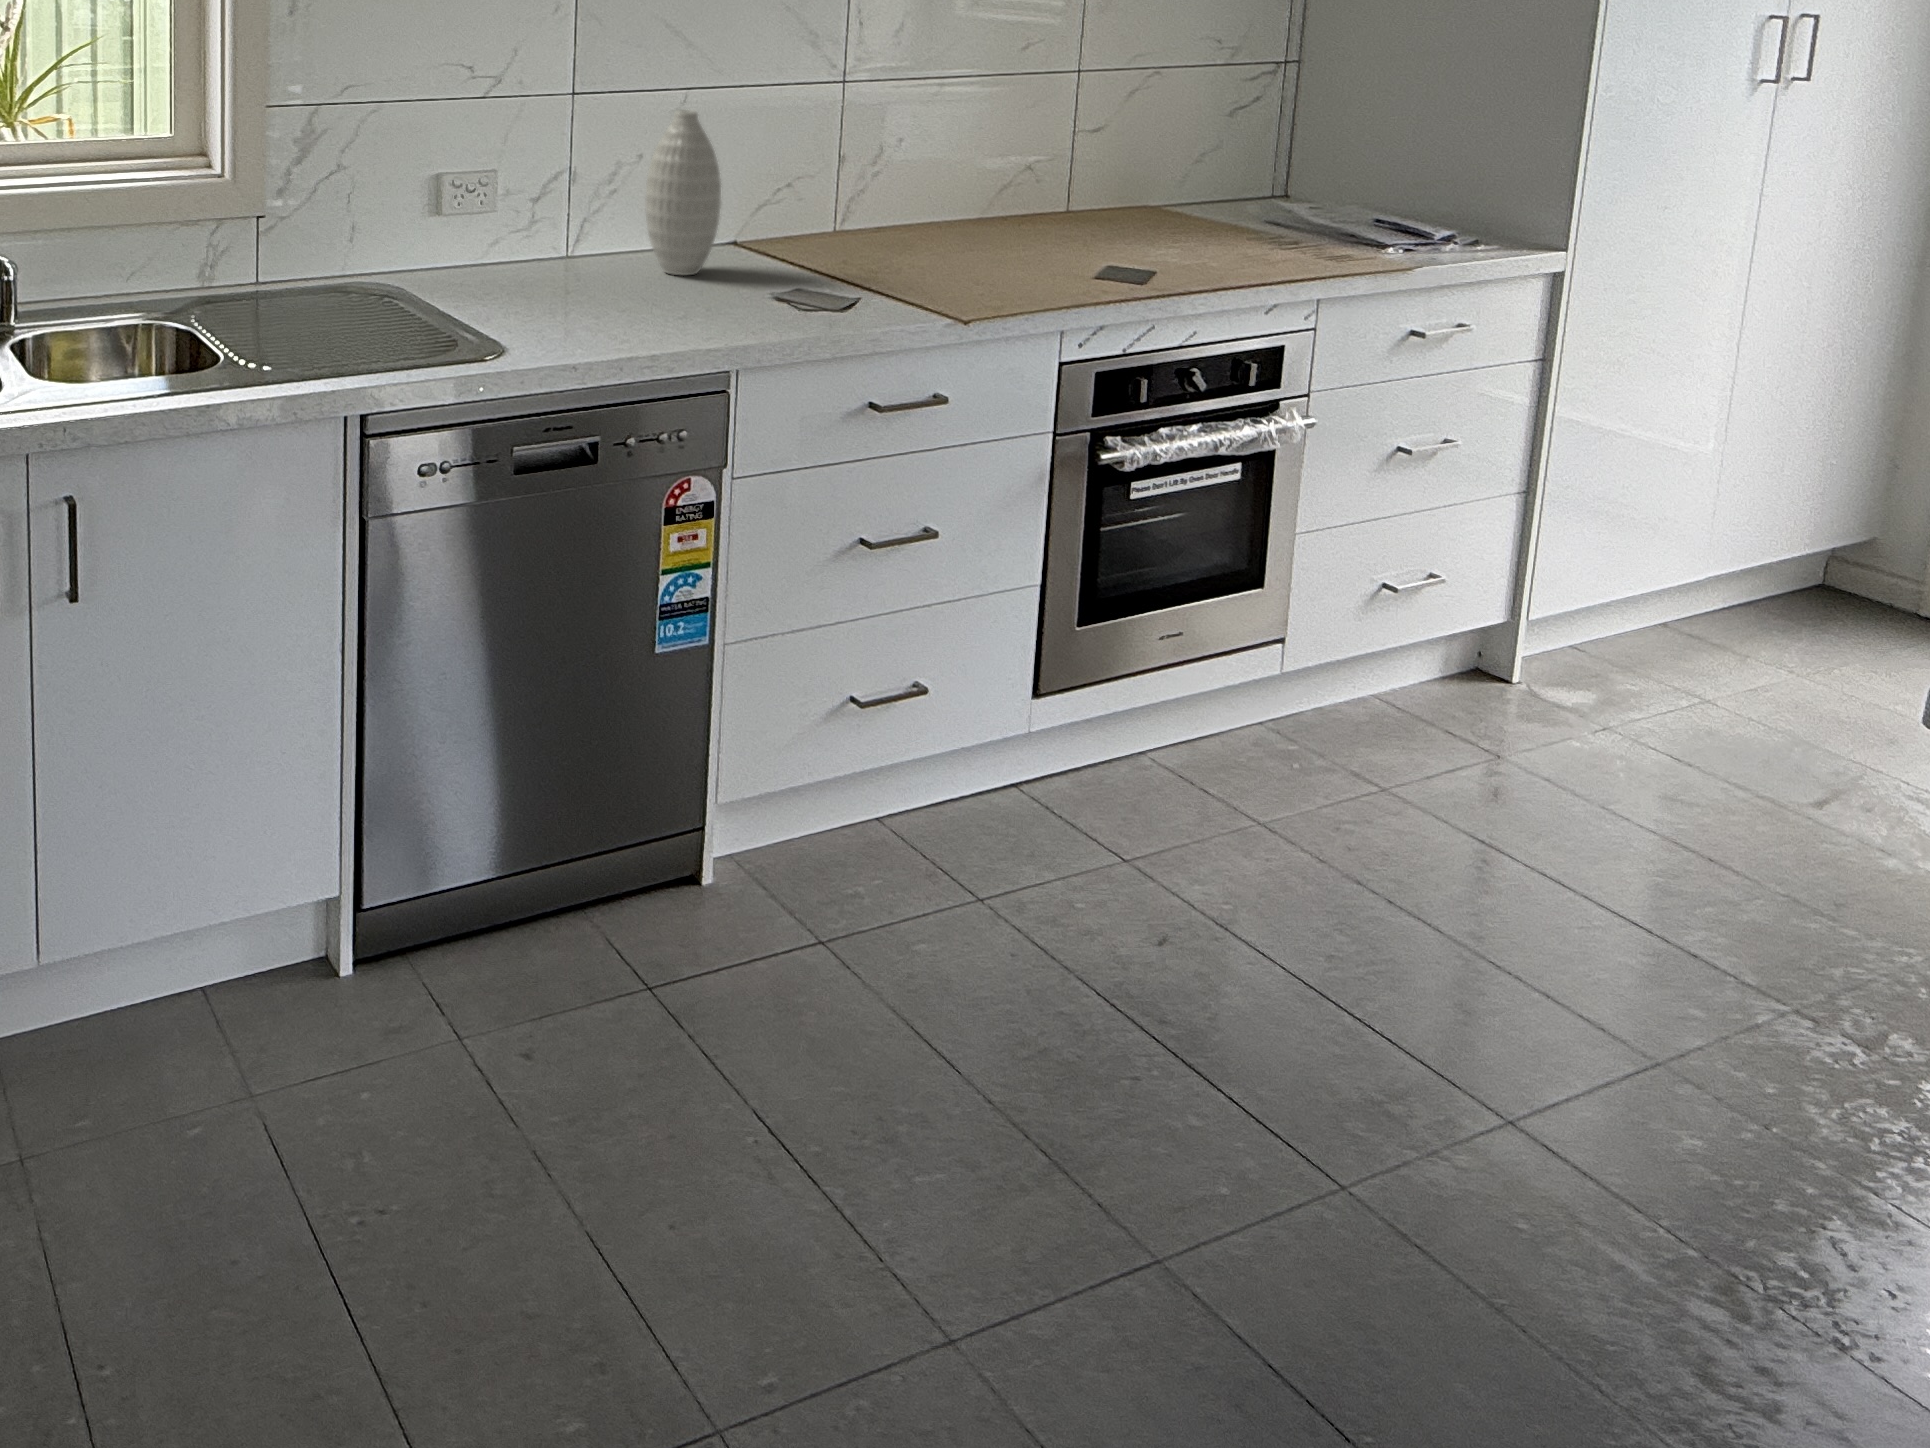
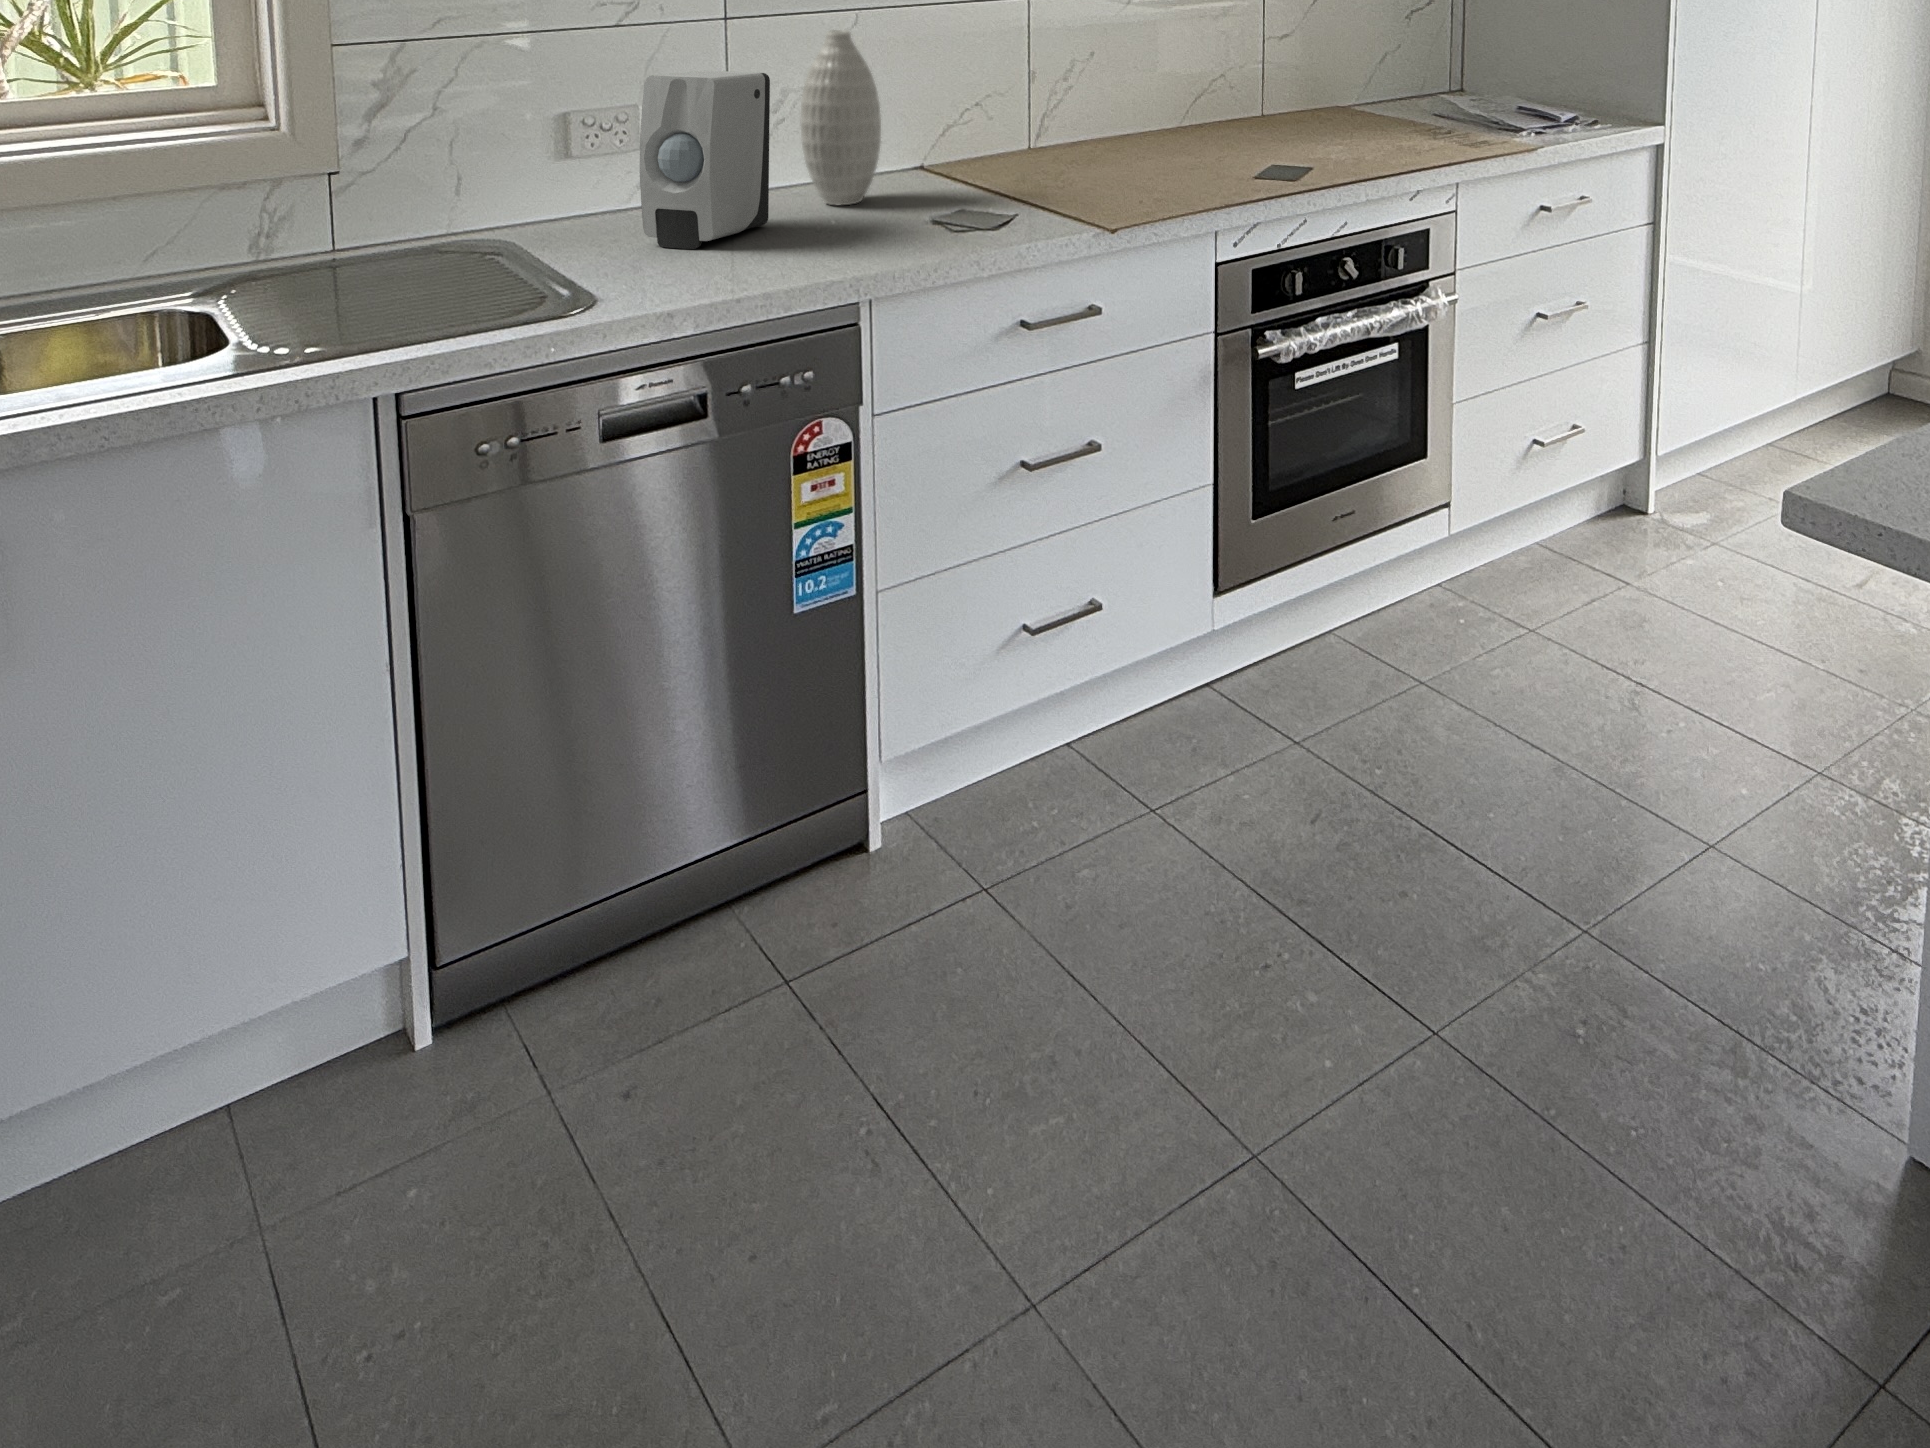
soap dispenser: none [520,143,631,307] -> present [640,71,770,249]

